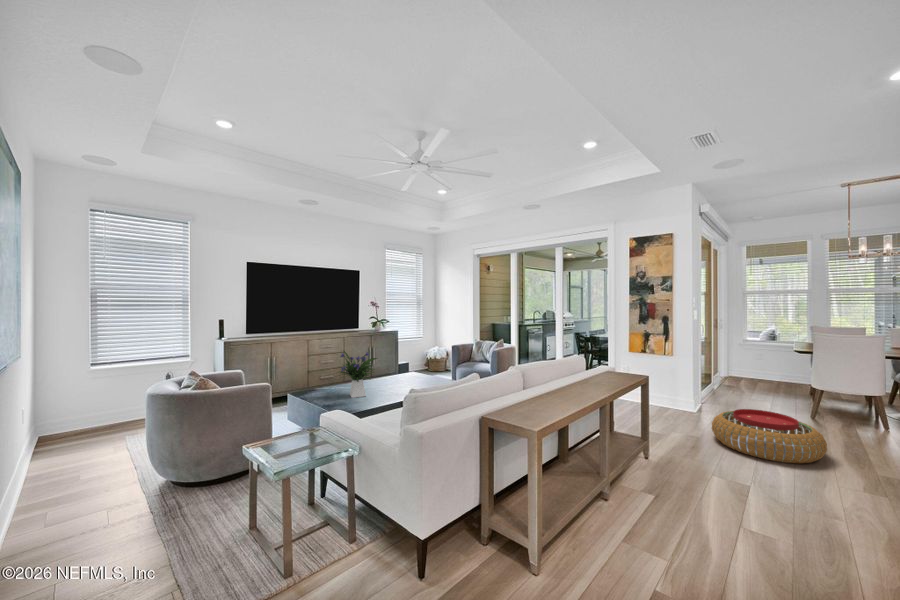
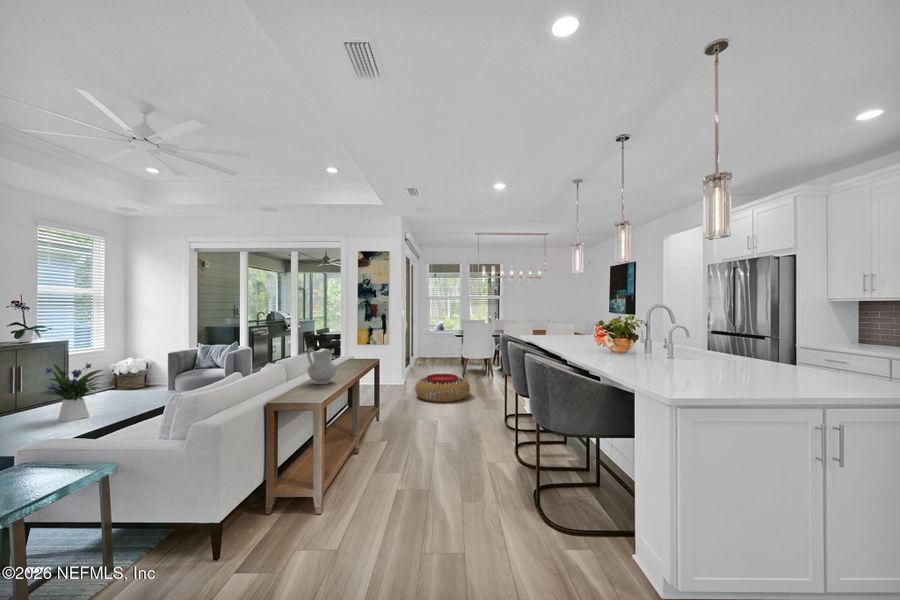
ceramic pitcher: none [516,358,554,411] -> present [307,347,337,384]

